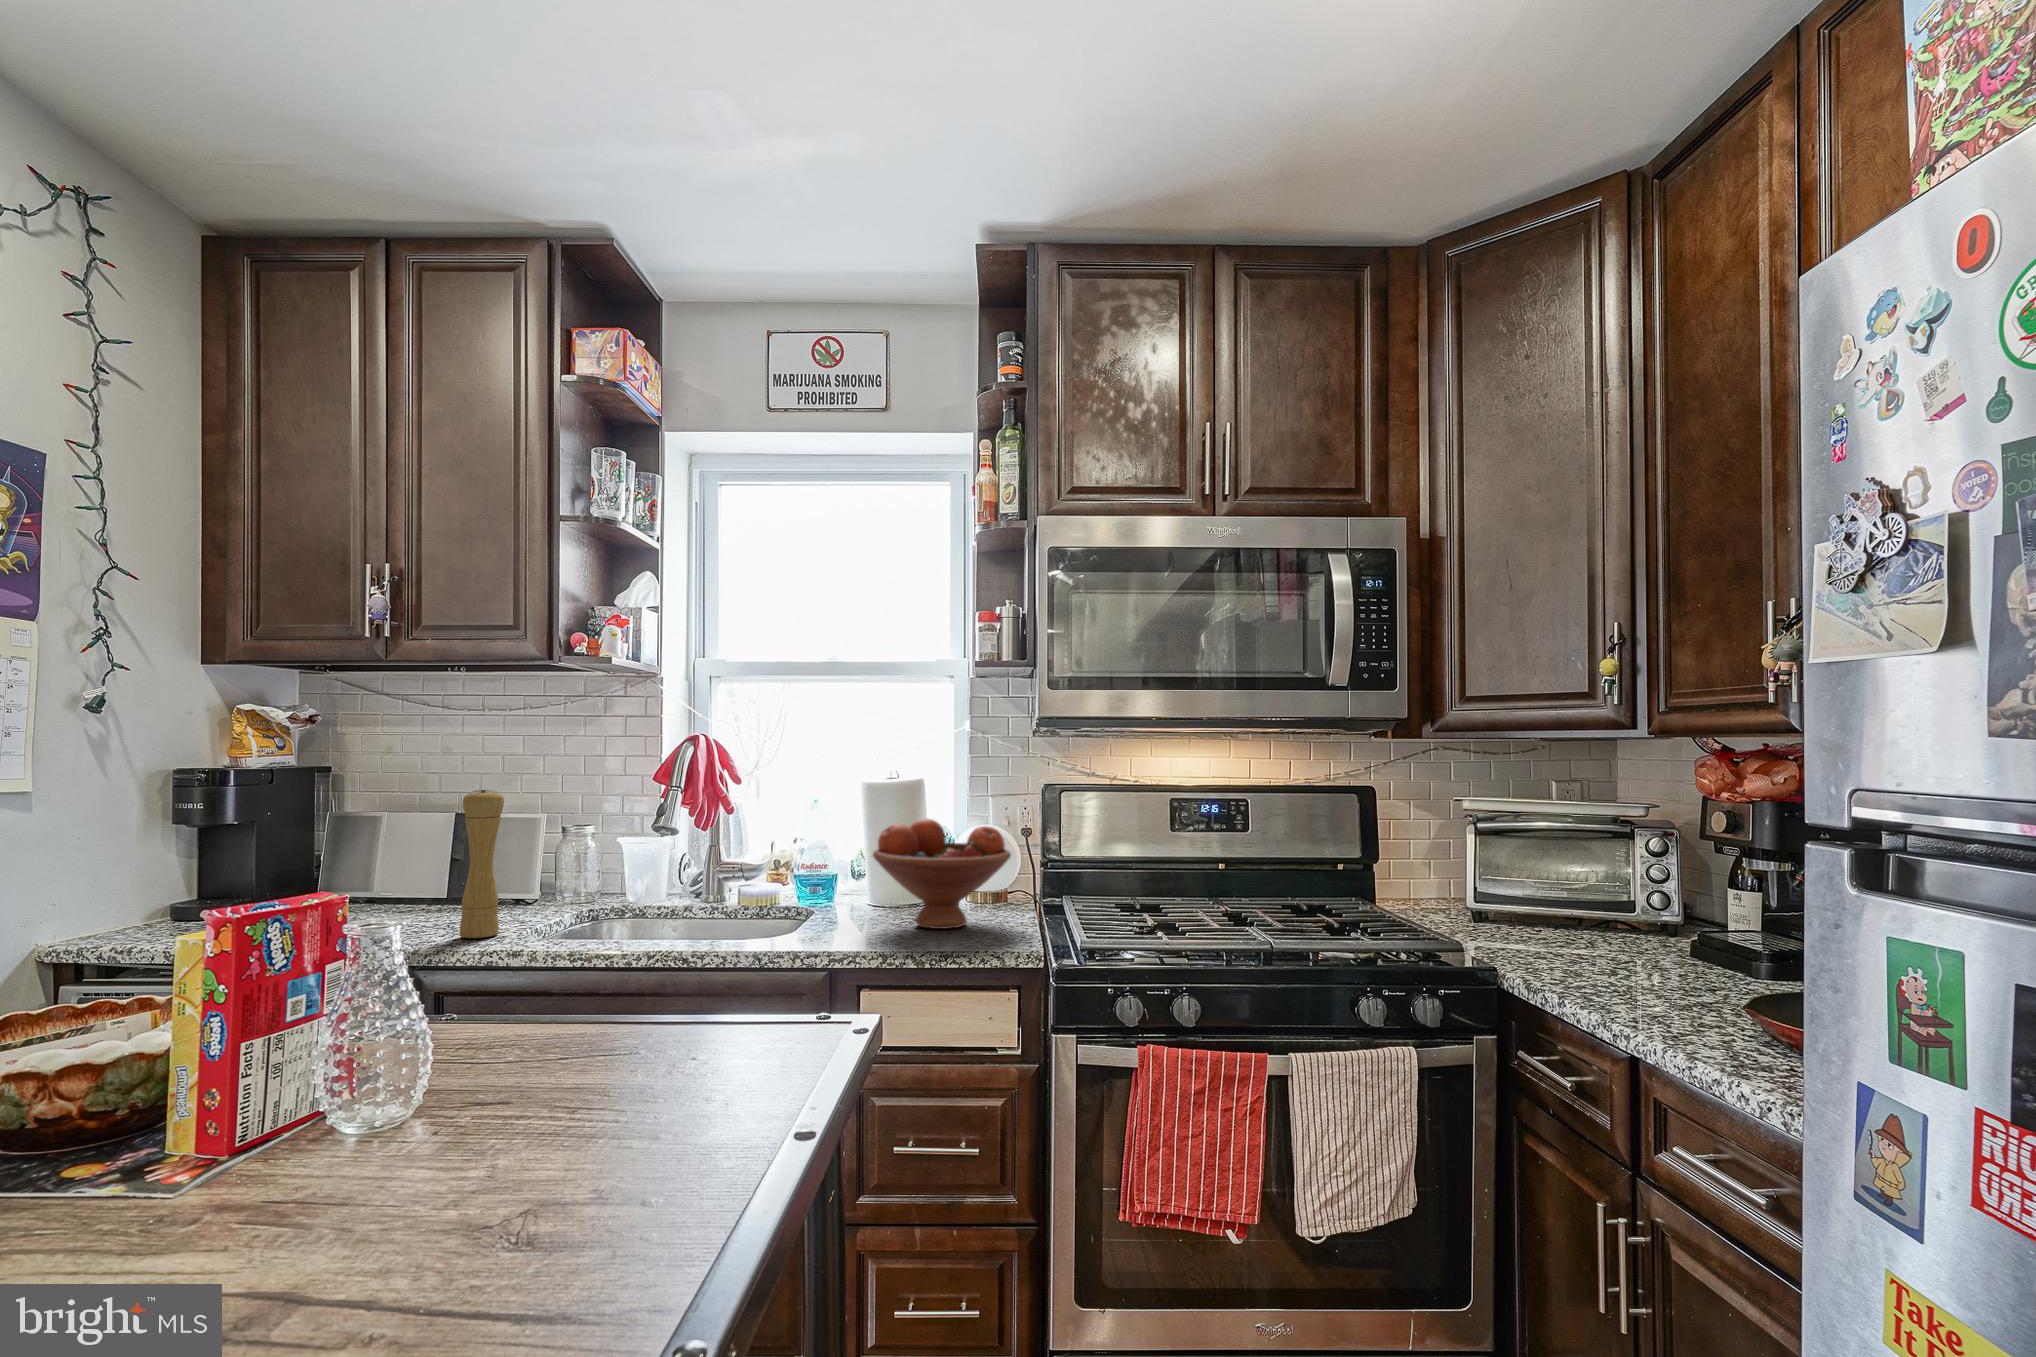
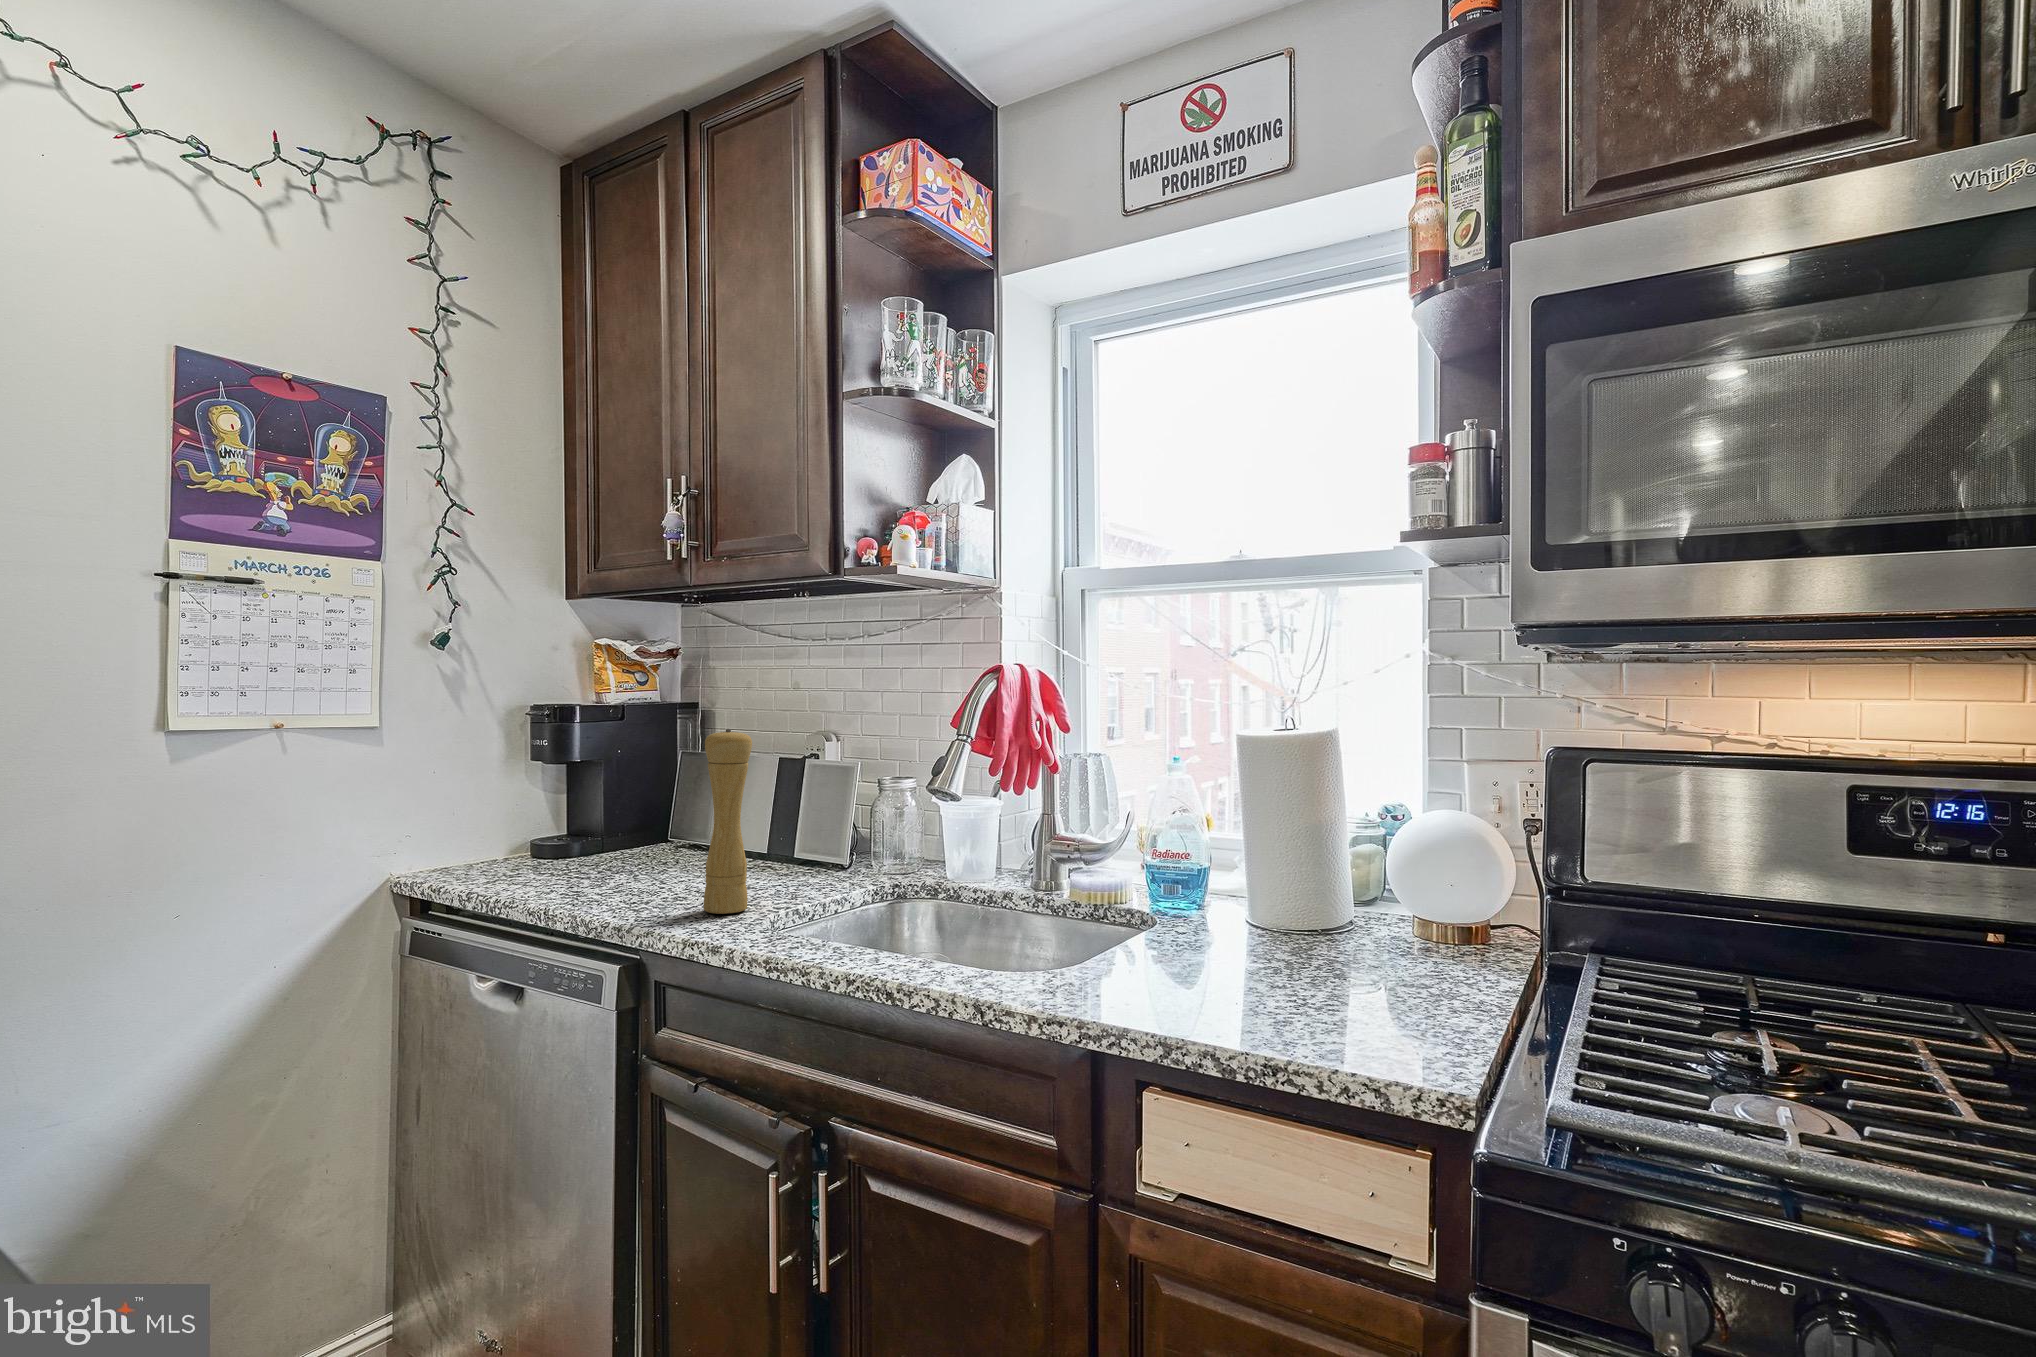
fruit bowl: present [873,819,1011,929] -> none [1196,802,1452,1002]

